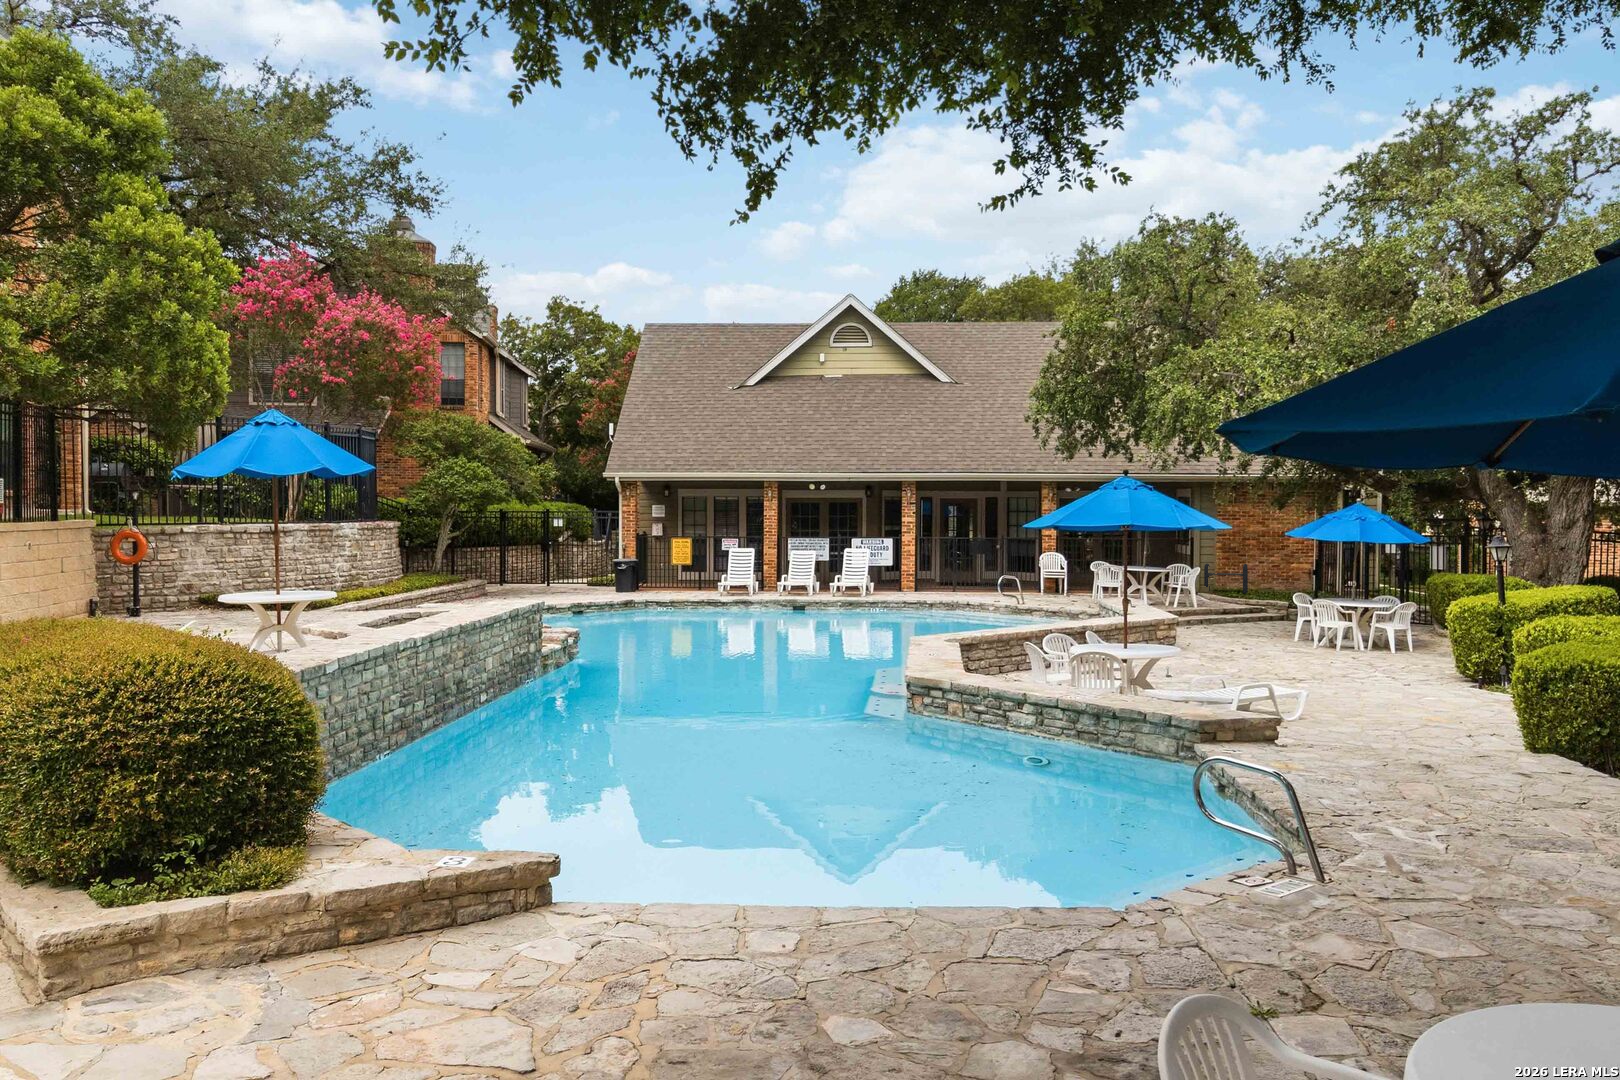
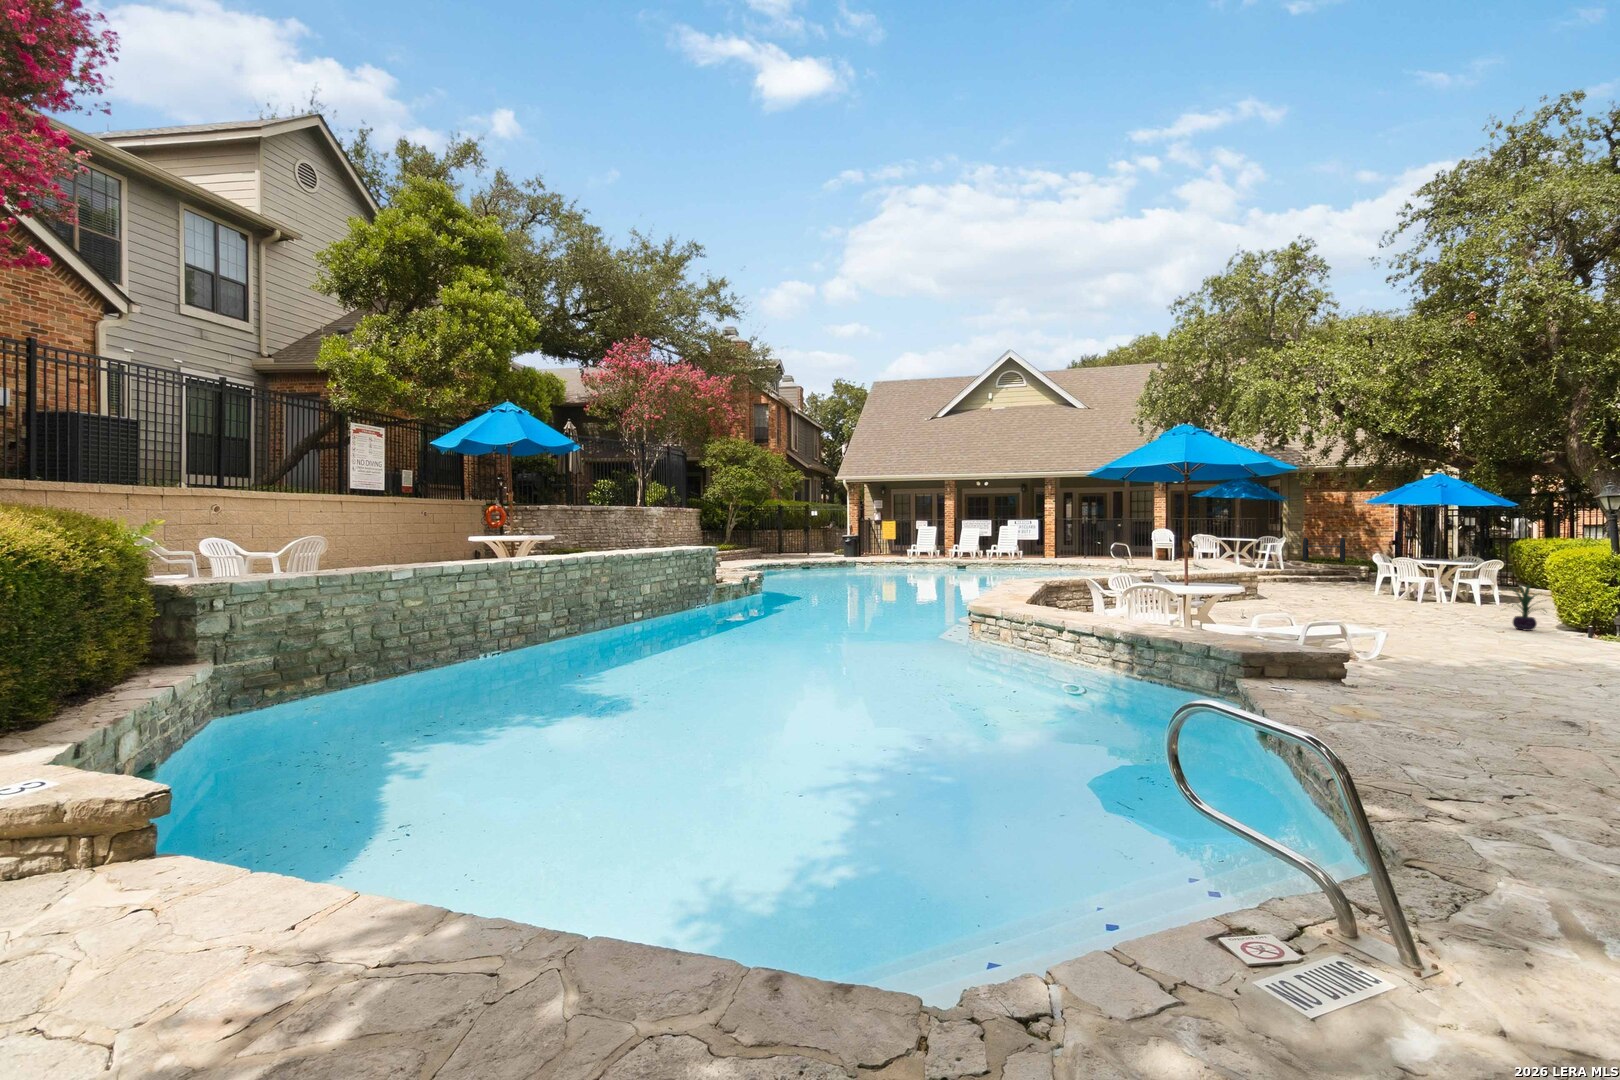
decorative plant: none [1407,634,1465,680] -> present [1512,585,1547,631]

